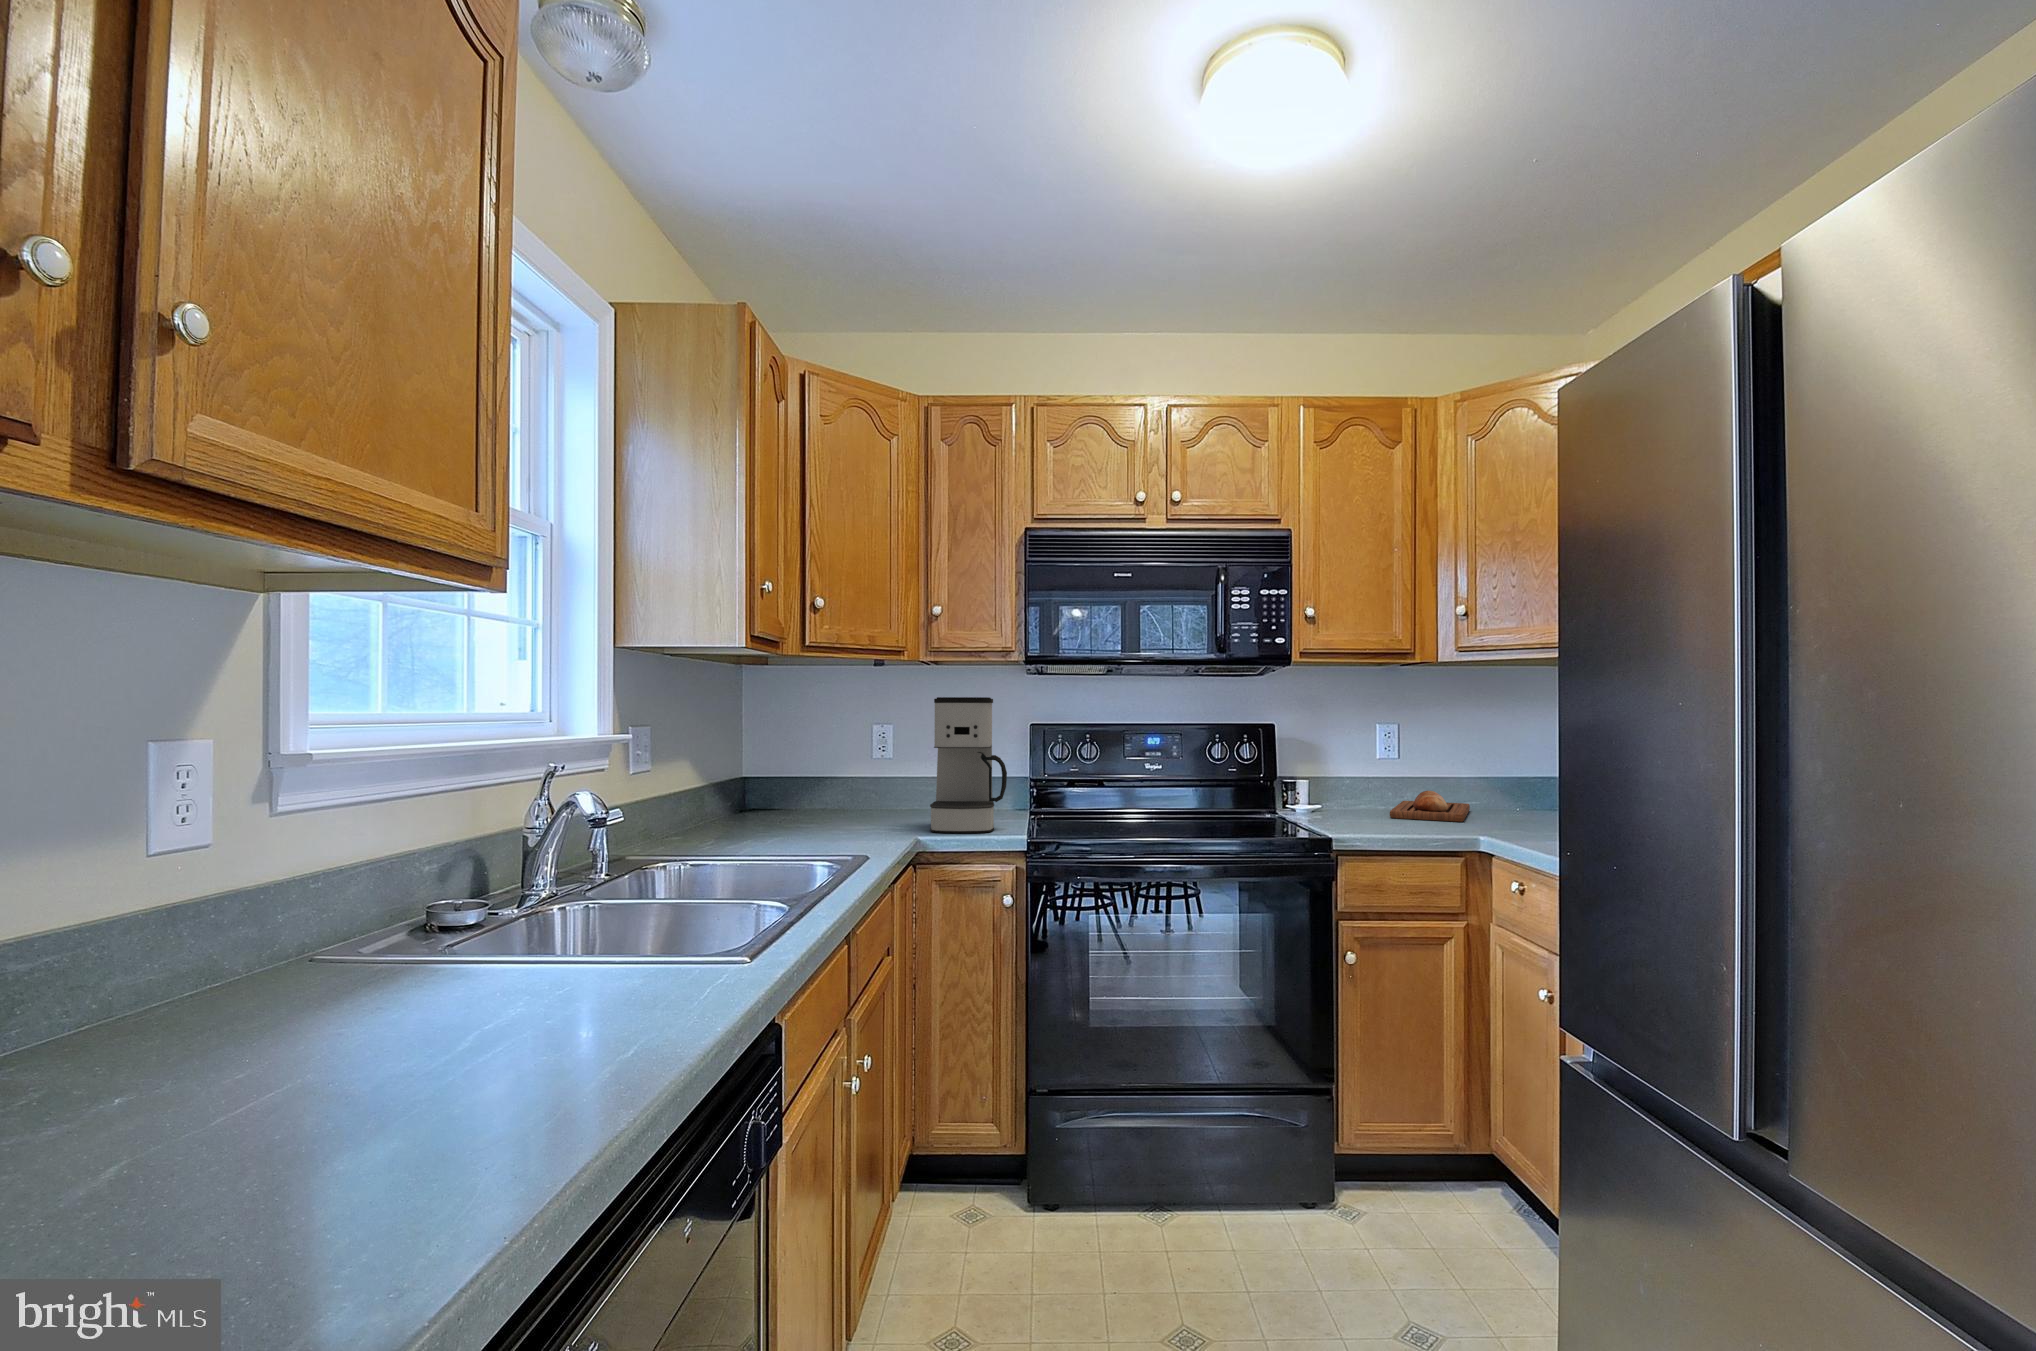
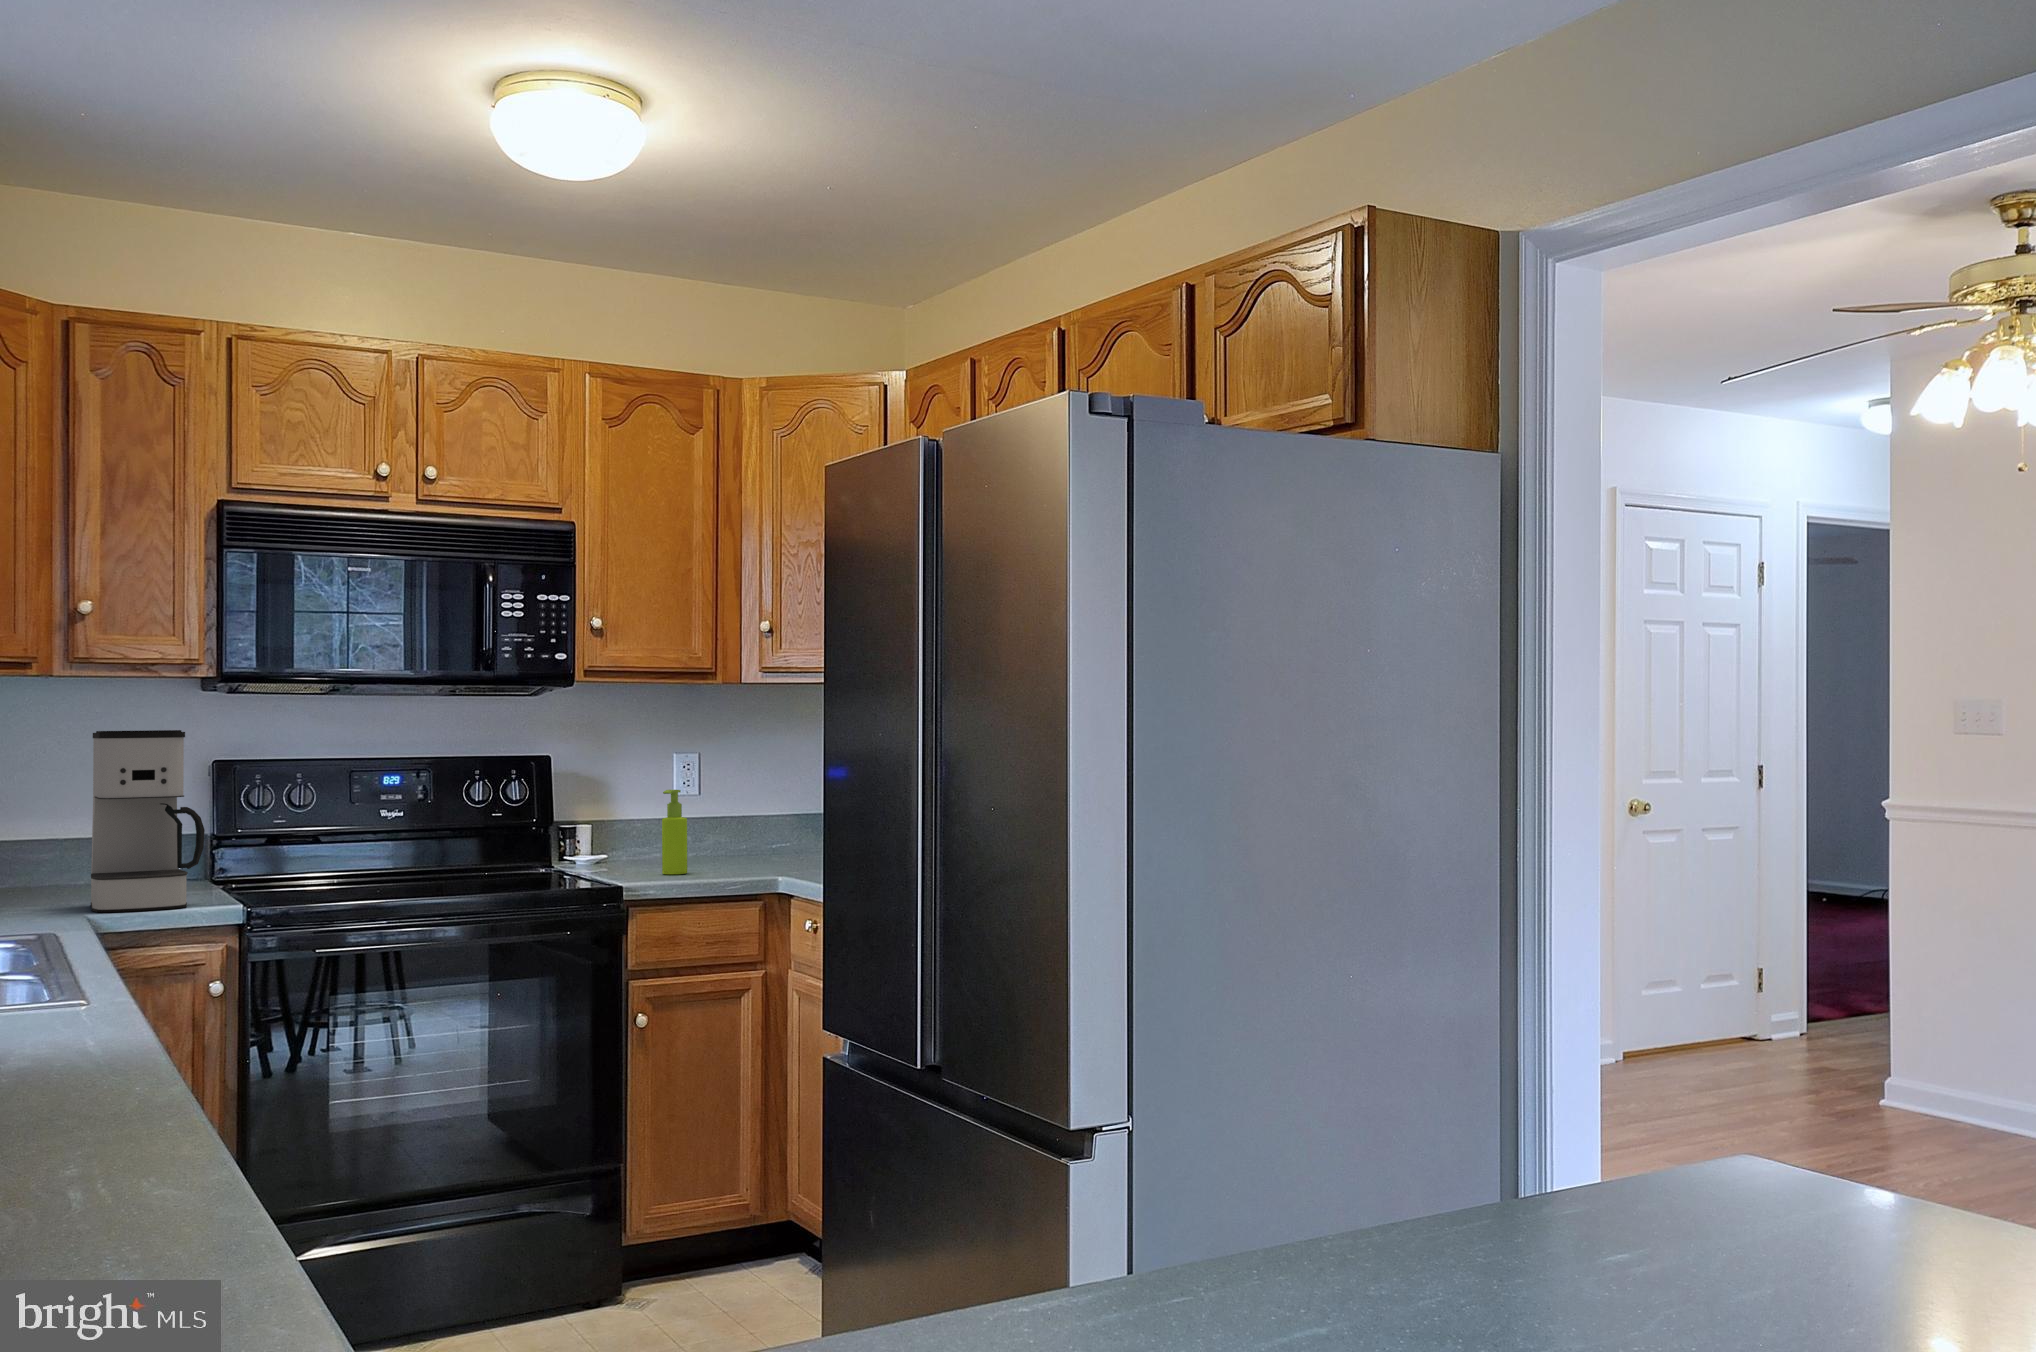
soap dispenser: none [1368,754,1391,827] -> present [662,790,687,874]
bread loaf: present [1390,791,1470,822] -> none [687,834,777,866]

